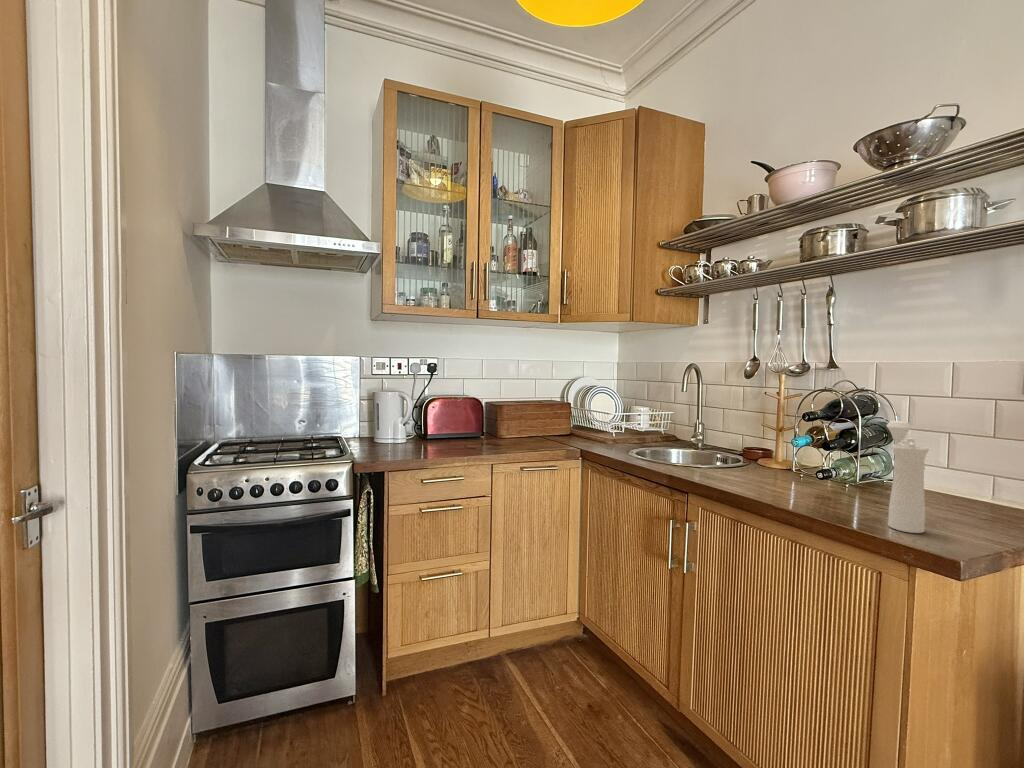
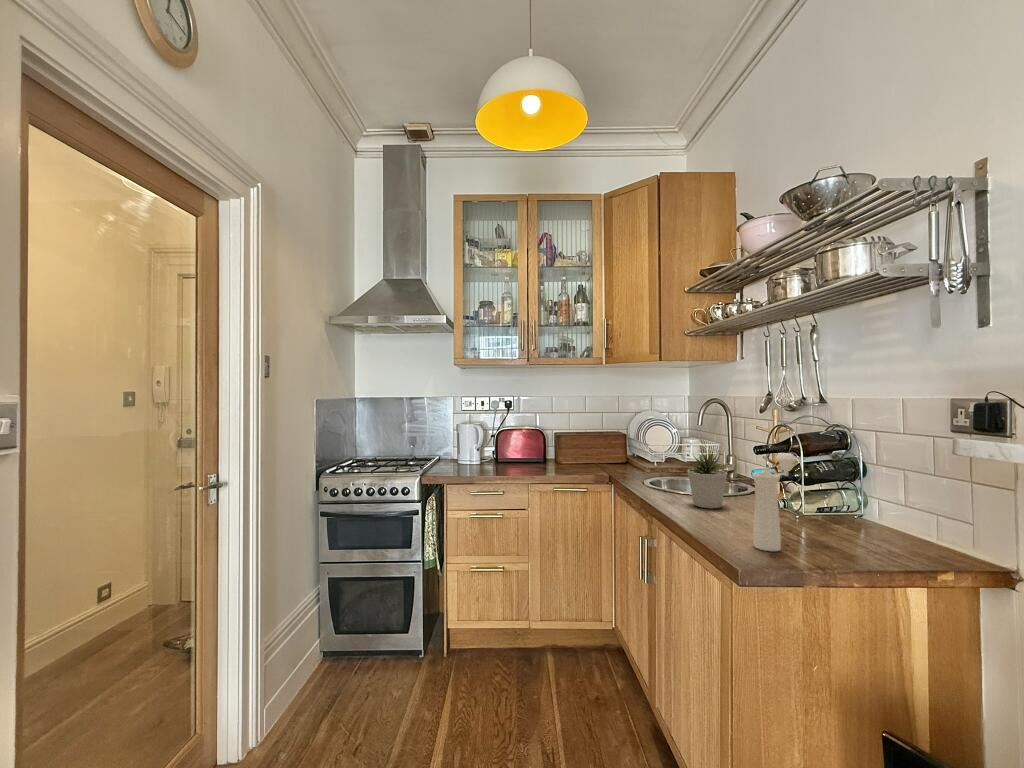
potted plant: none [724,417,771,484] -> present [687,451,727,509]

